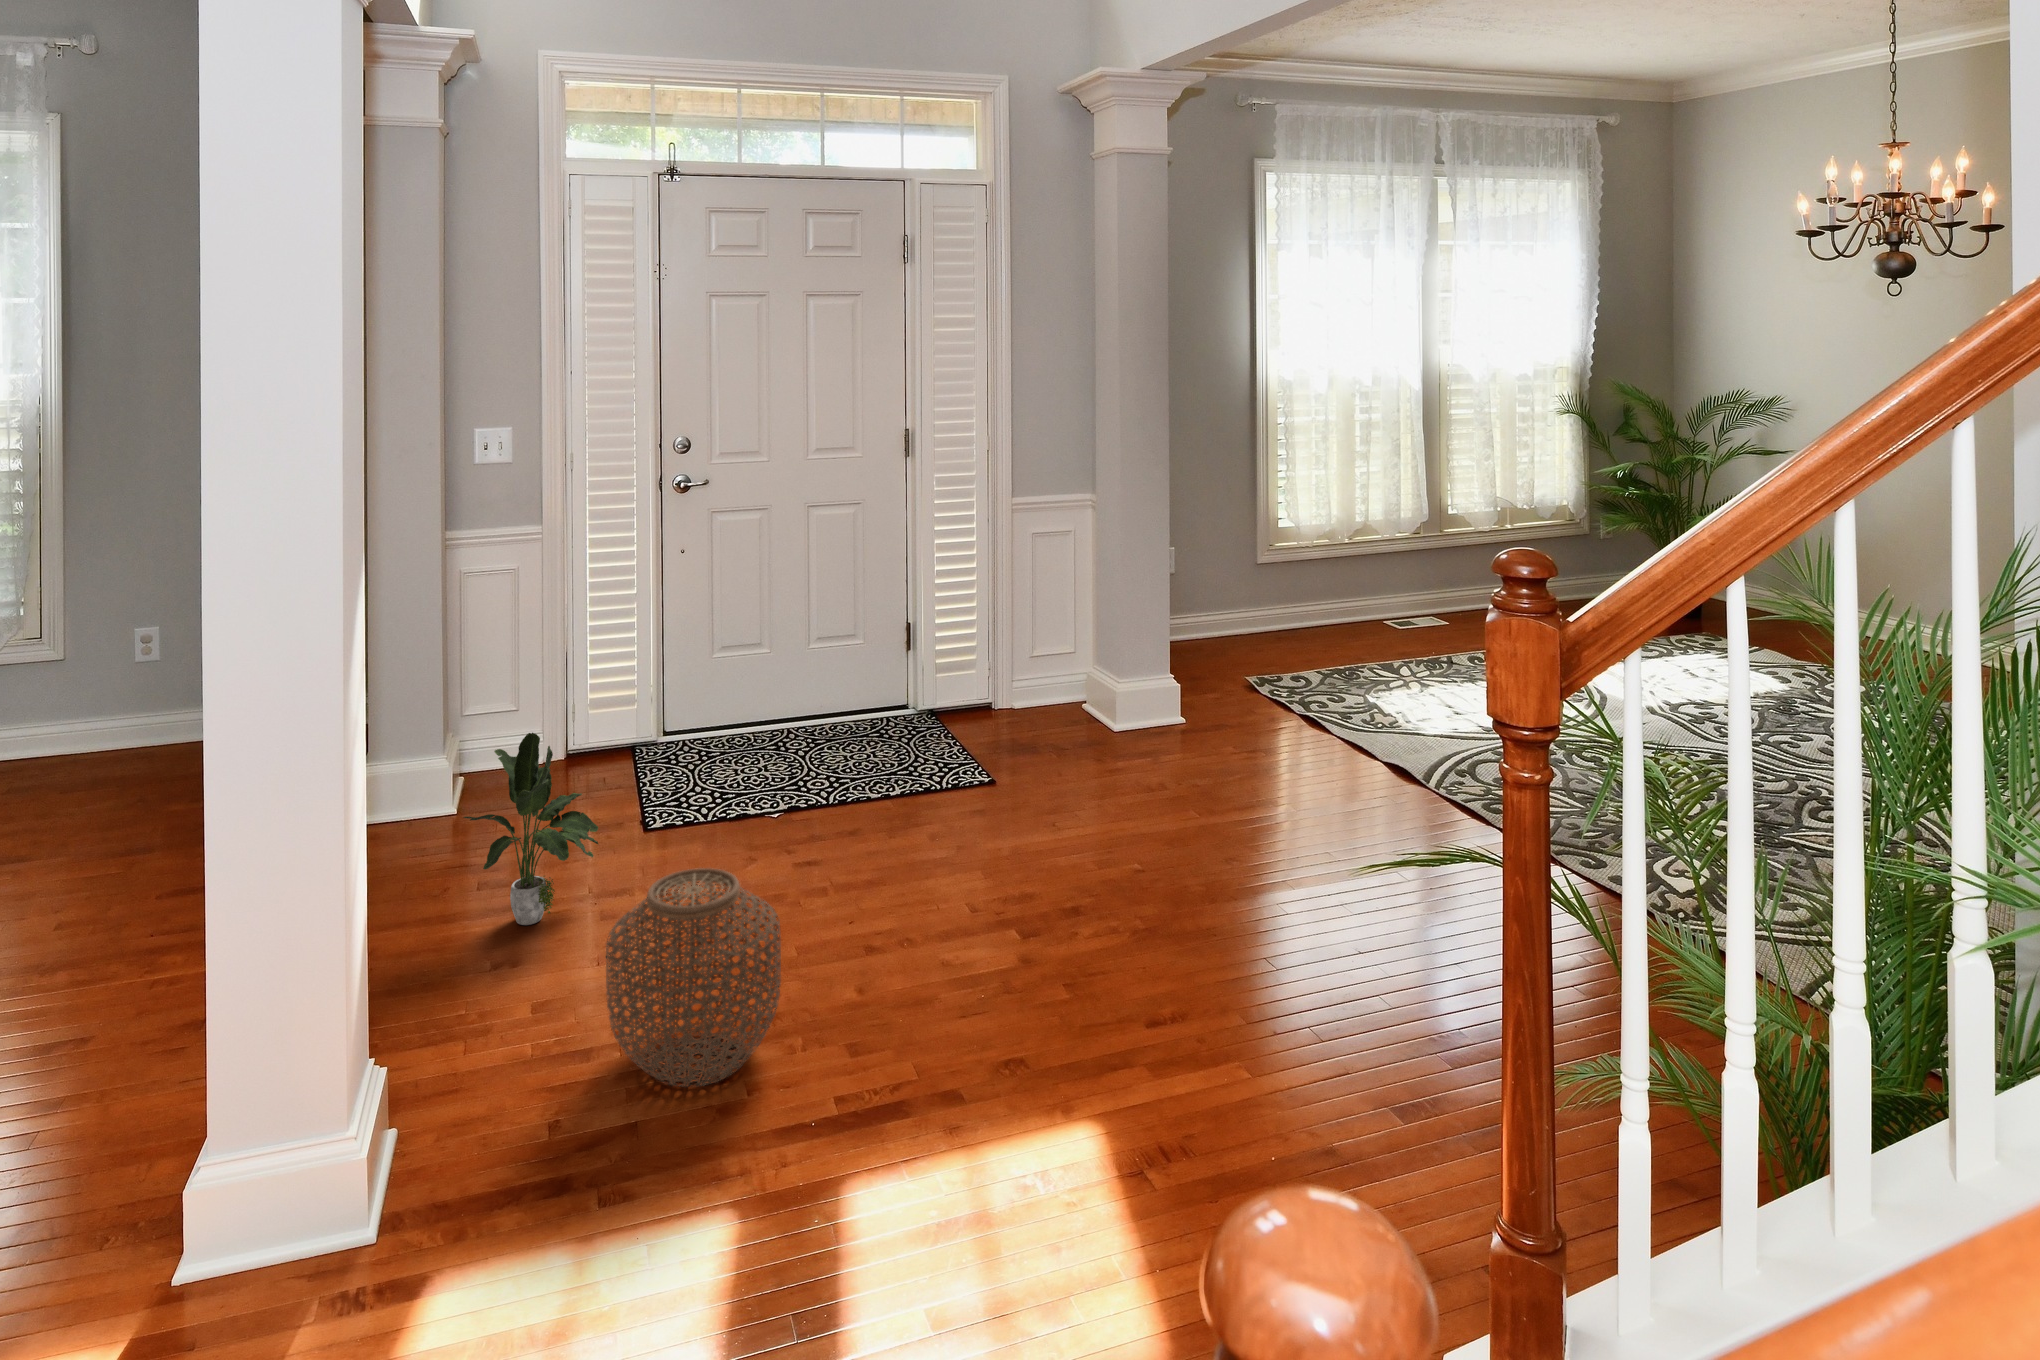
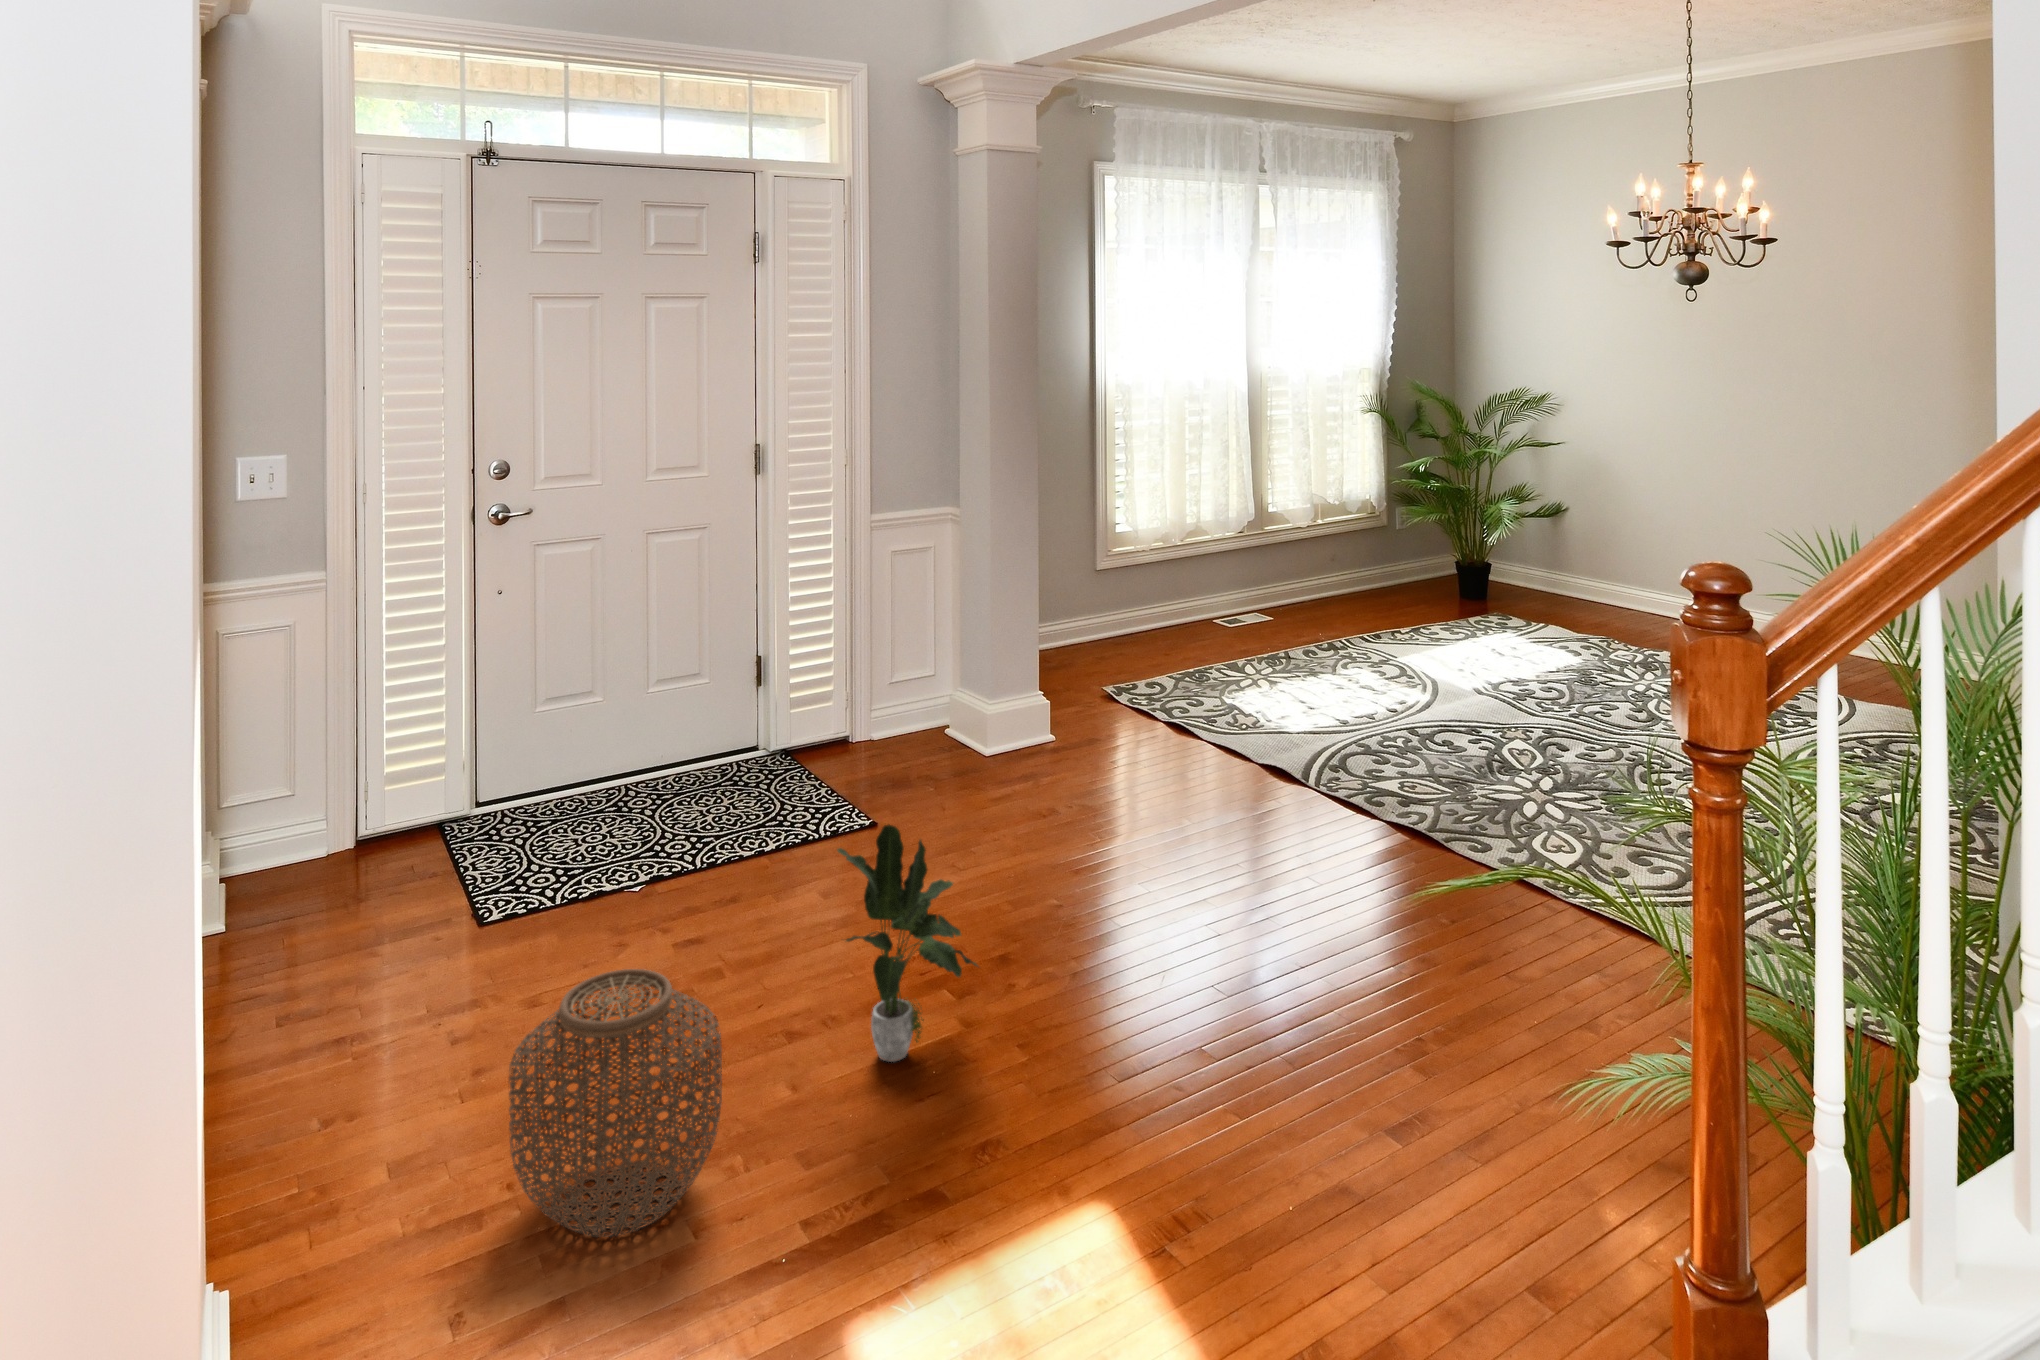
potted plant: present [464,733,598,925] -> present [837,825,977,1062]

